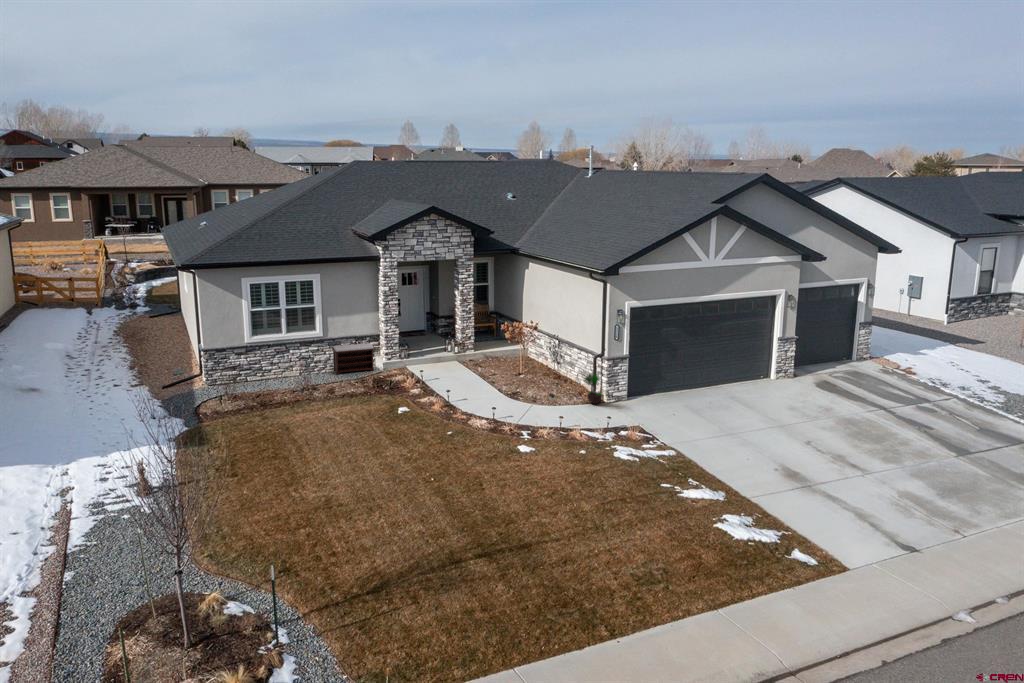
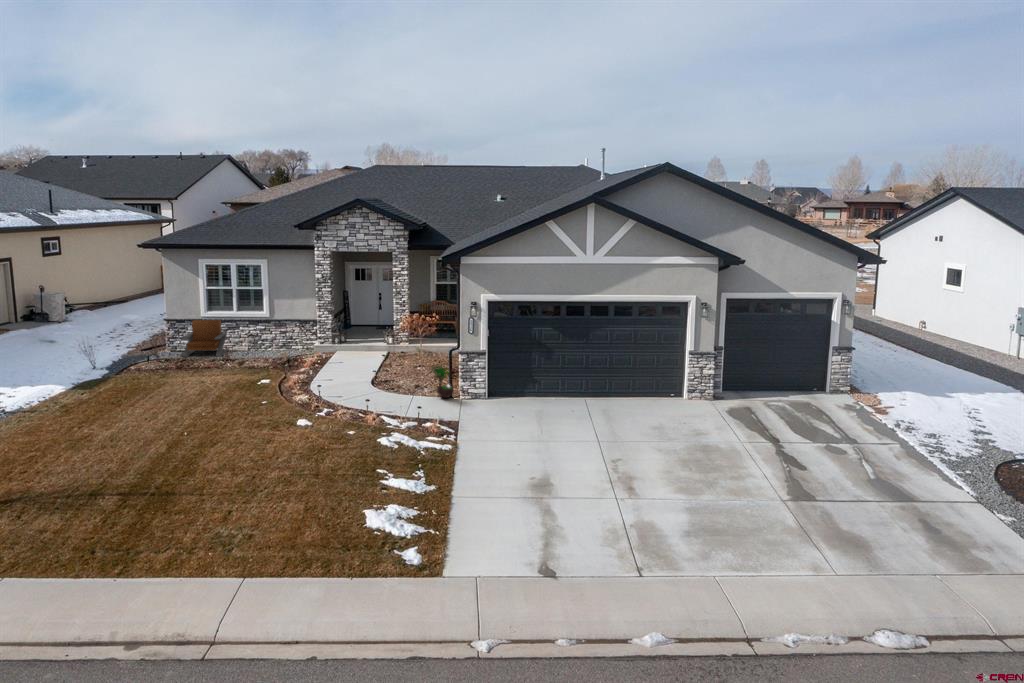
bench: present [332,343,374,374] -> none [272,326,312,352]
lounge chair: none [237,345,287,392] -> present [182,320,228,357]

